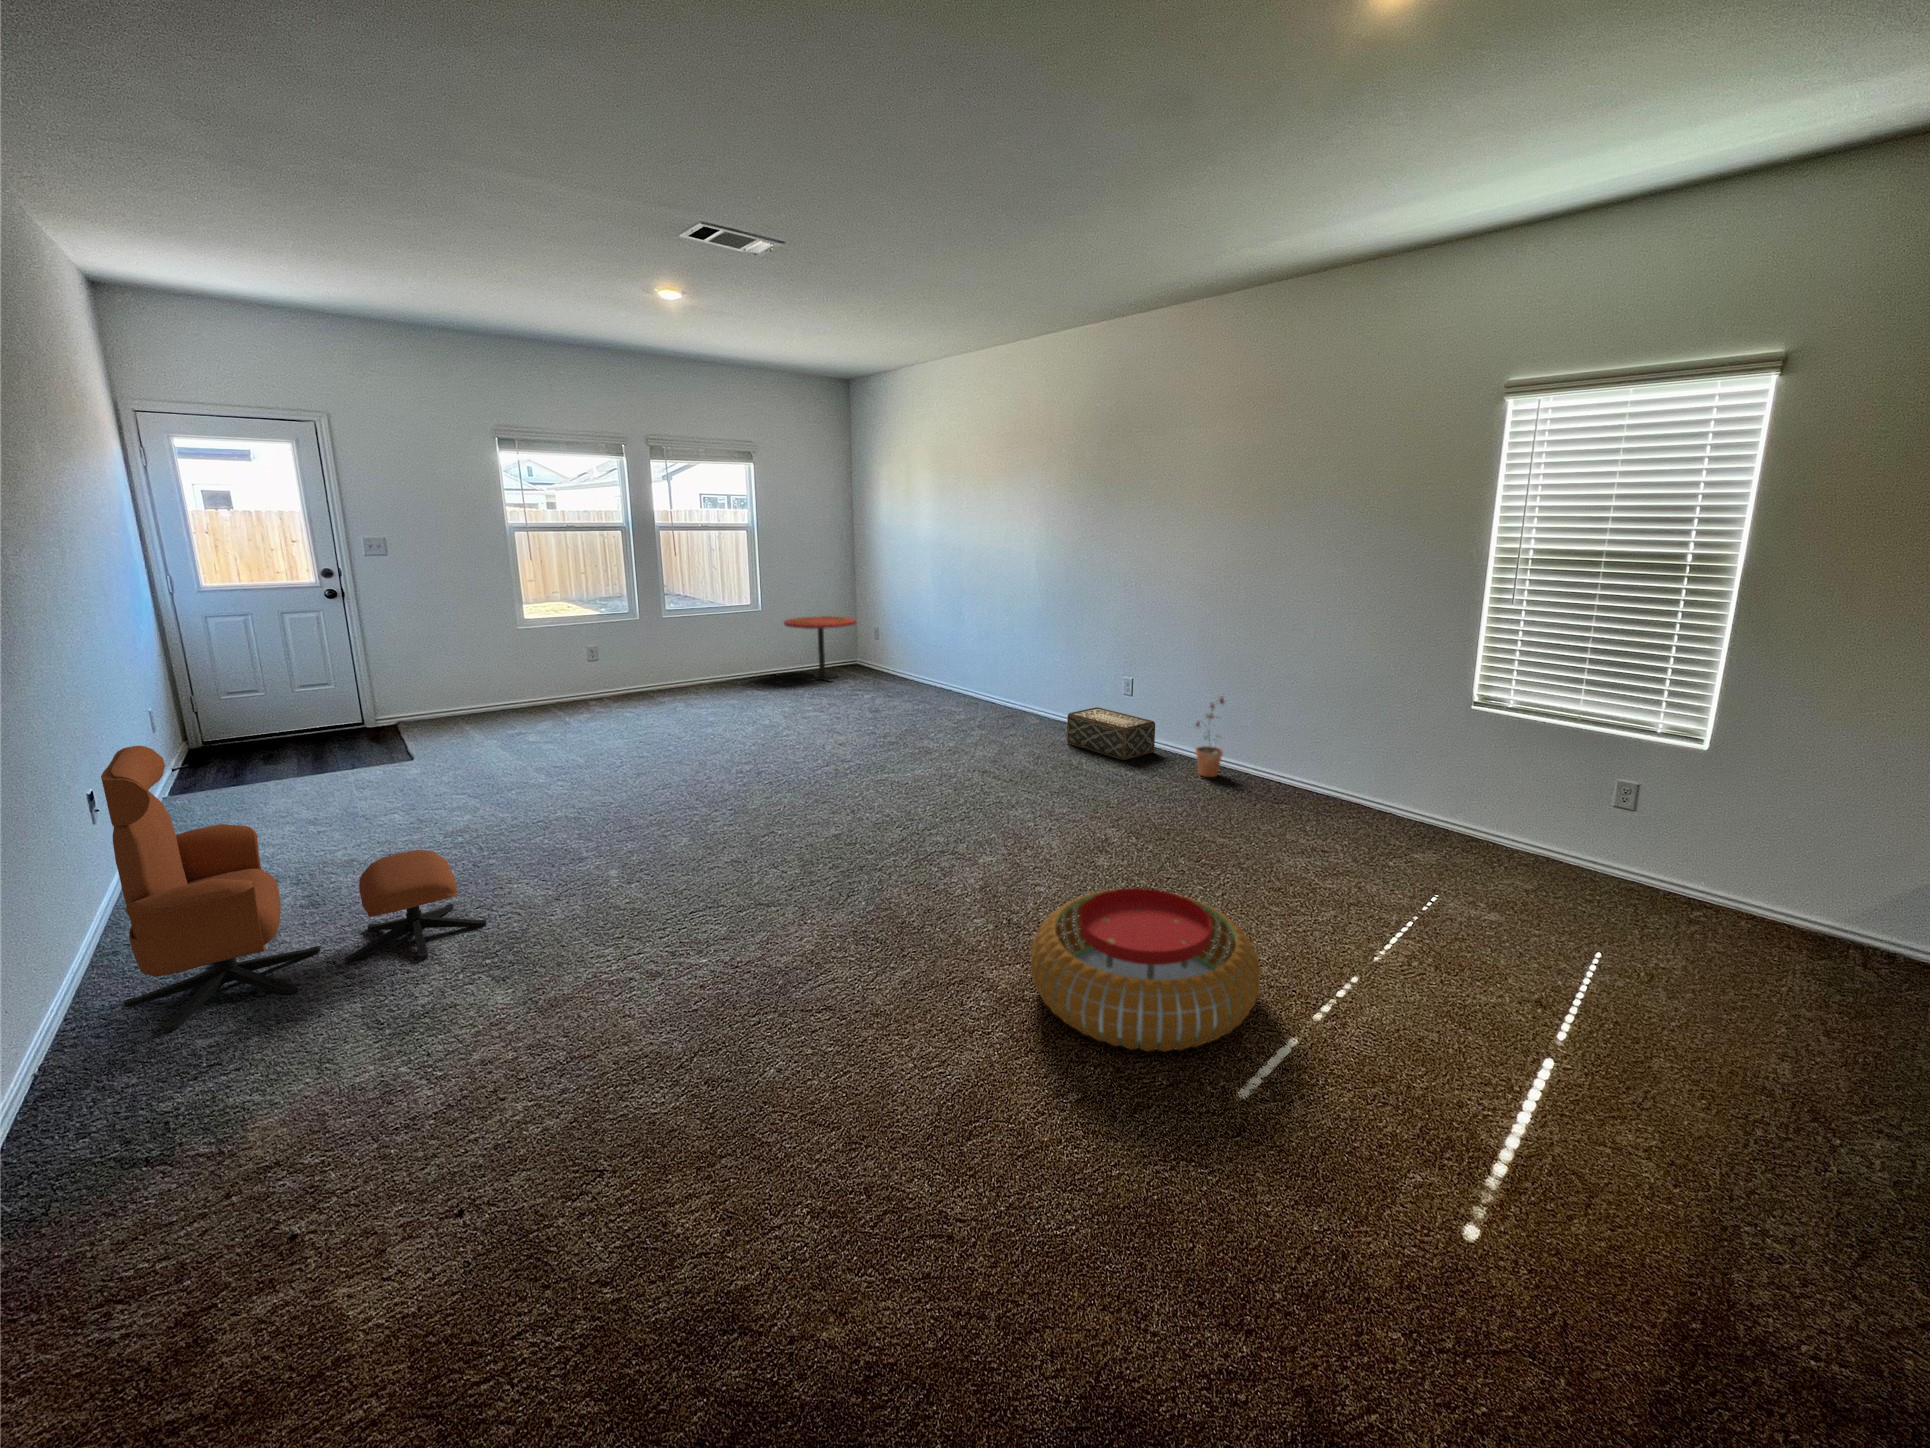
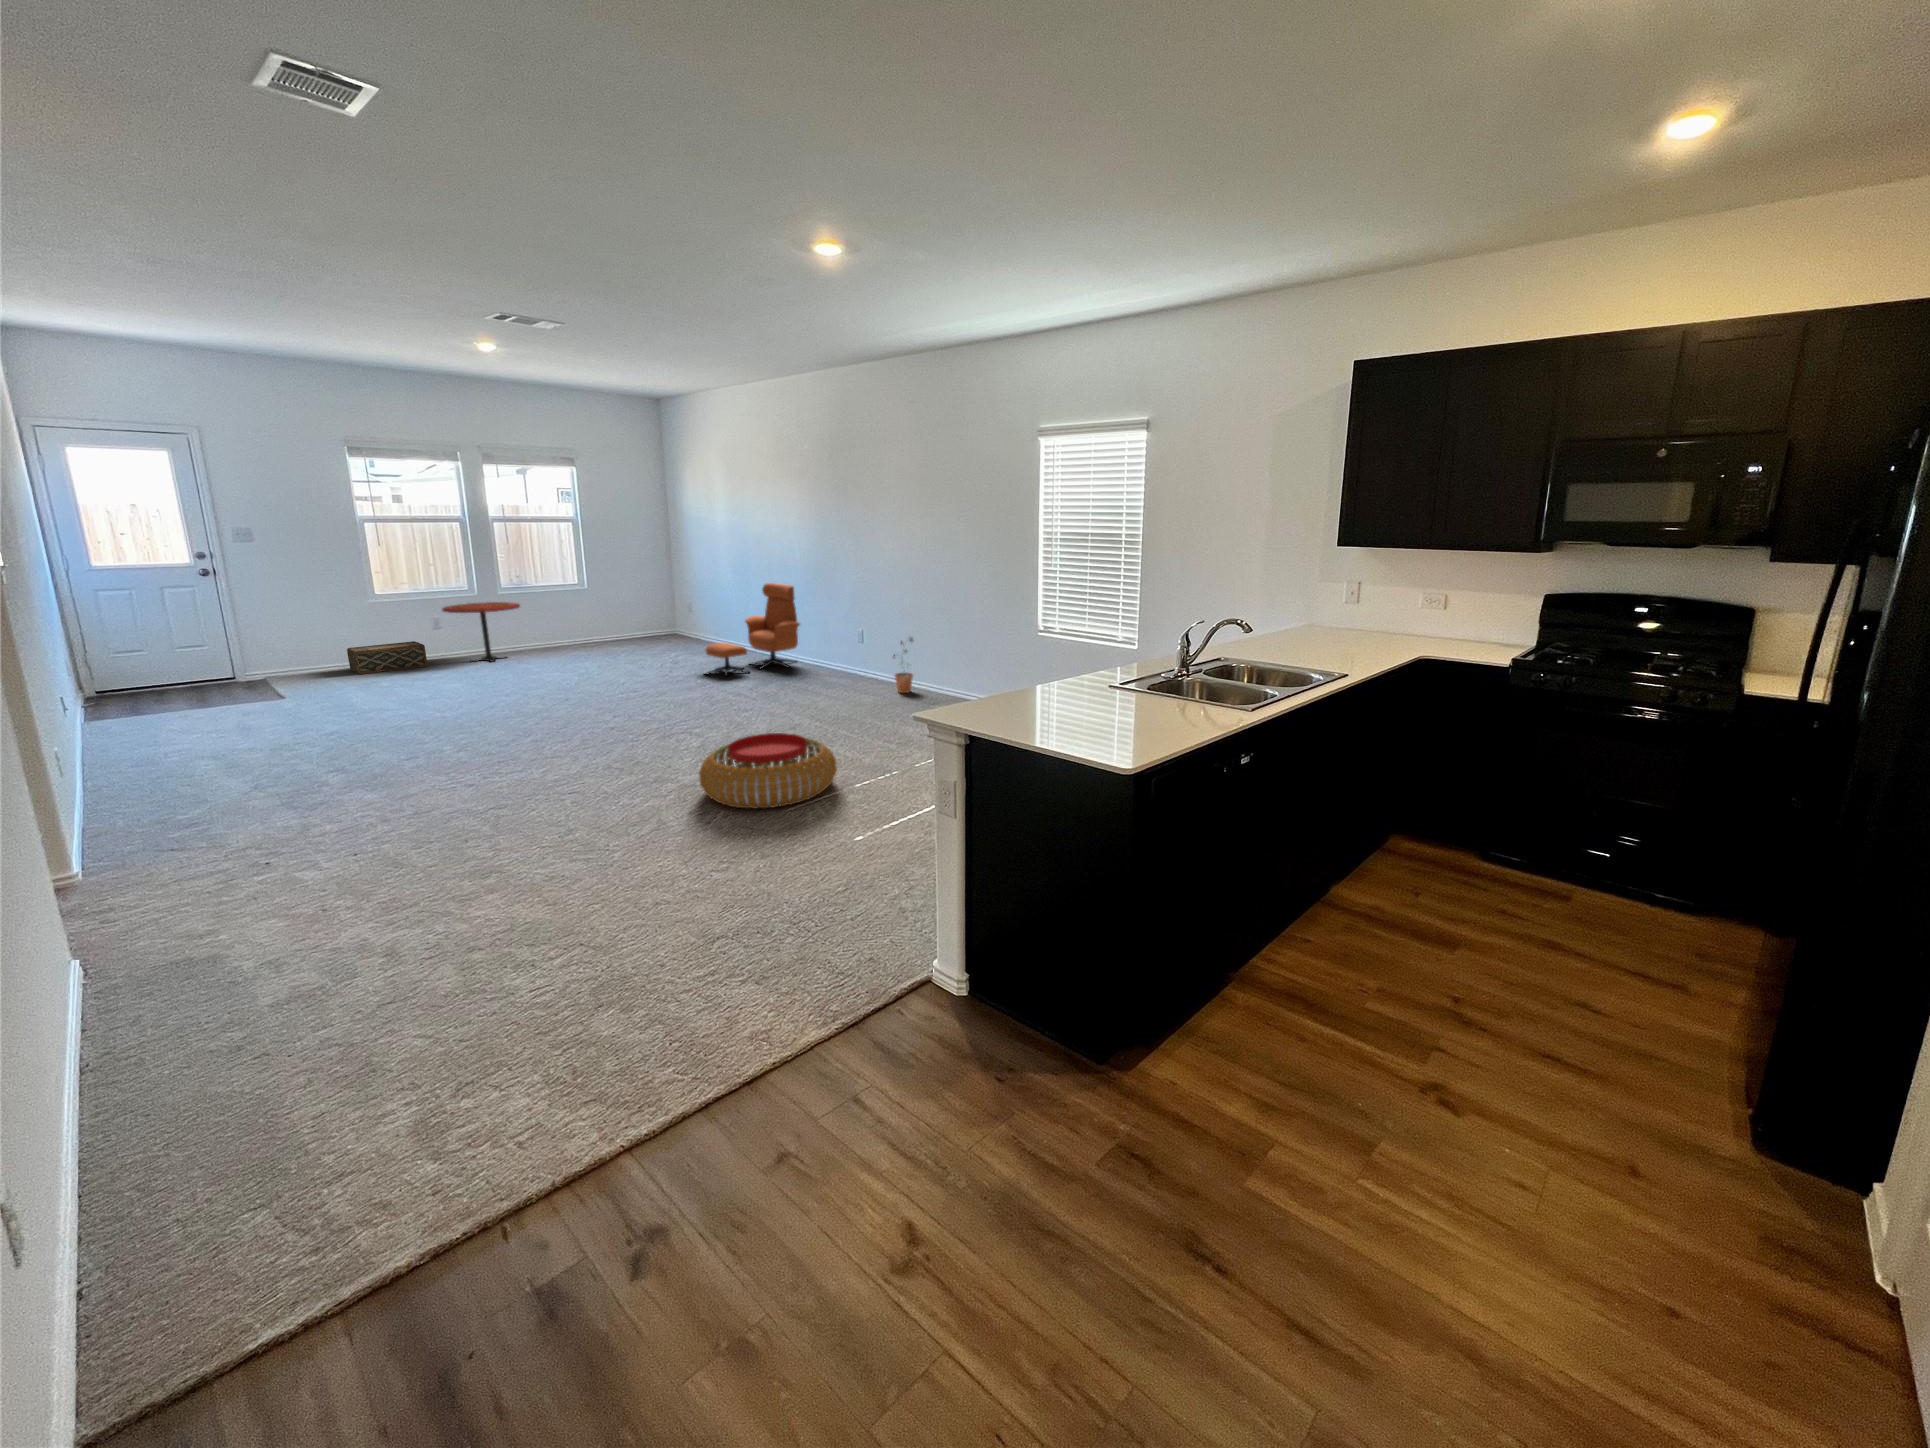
side table: present [784,616,856,682] -> present [442,602,520,662]
woven basket: present [1067,707,1155,760] -> present [347,641,428,674]
lounge chair: present [101,746,487,1032] -> present [705,583,800,677]

